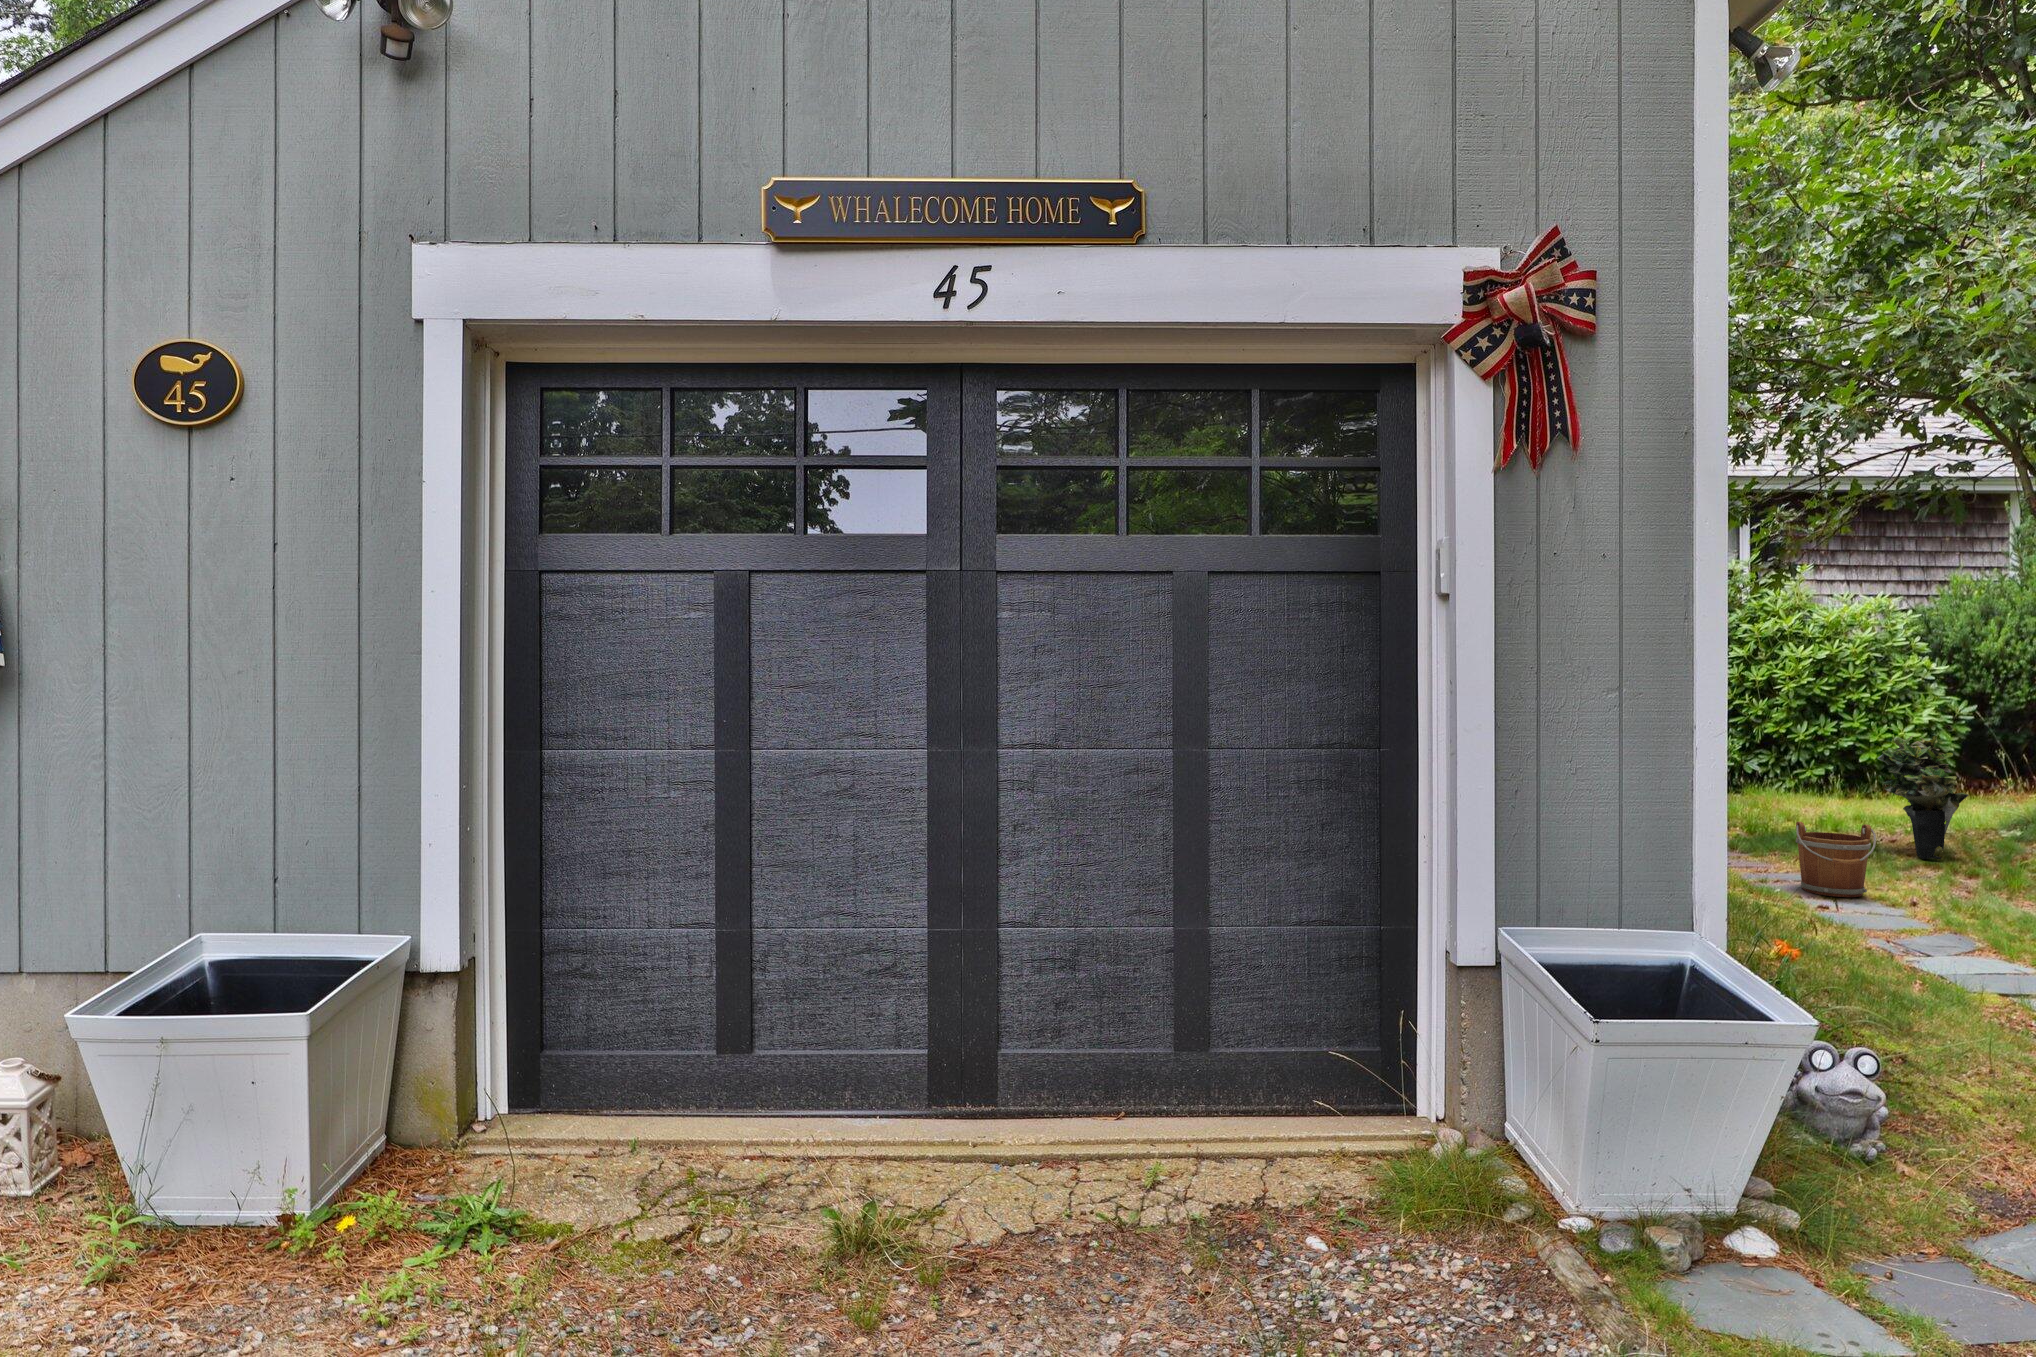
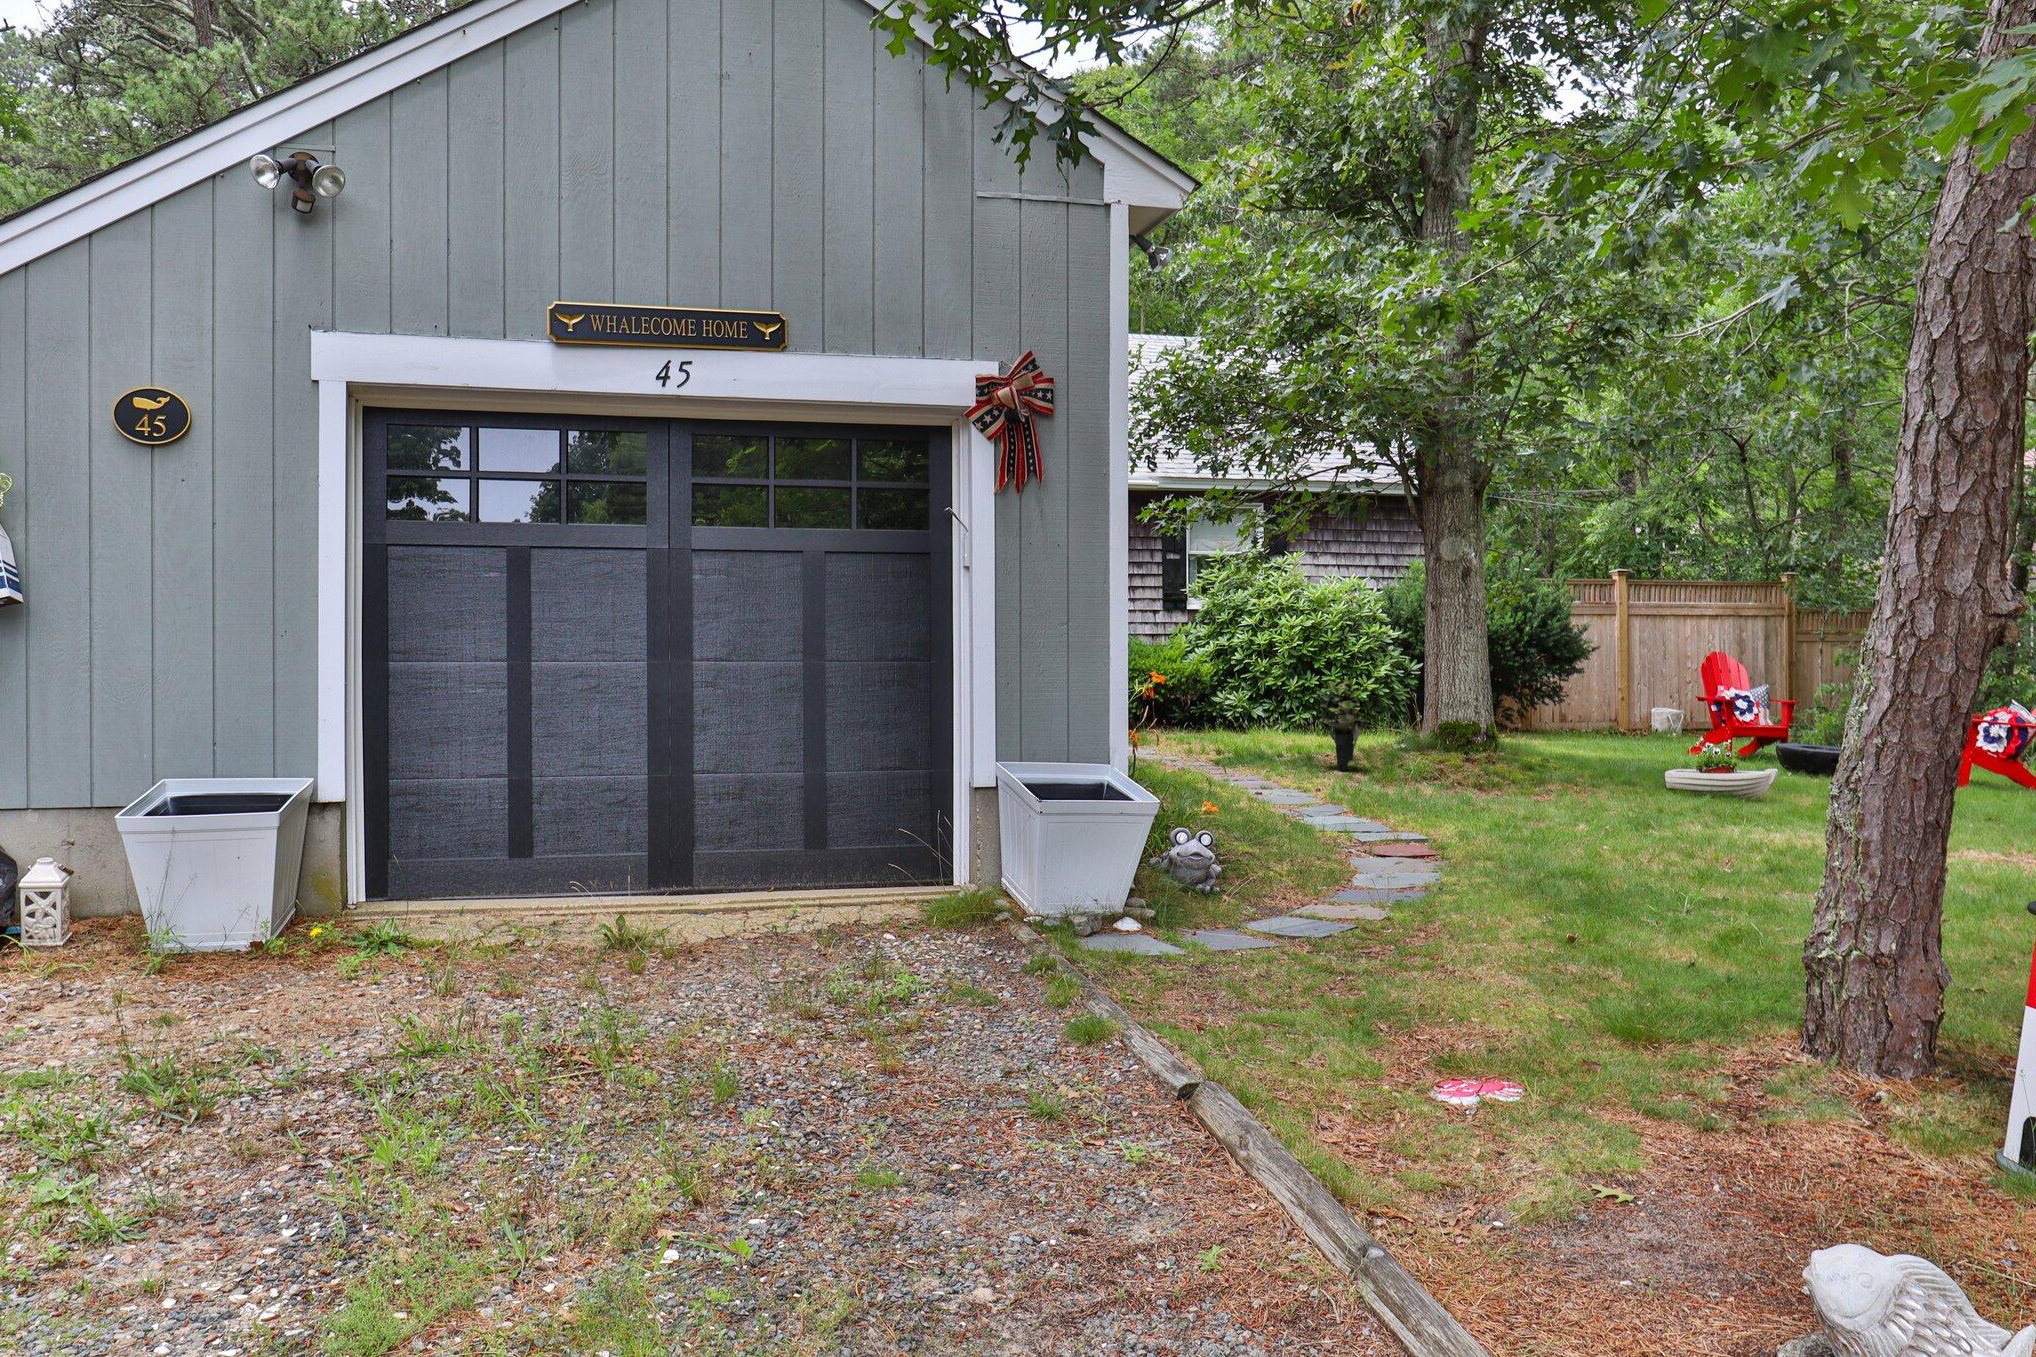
bucket: present [1796,822,1876,897] -> none [1238,737,1286,788]

